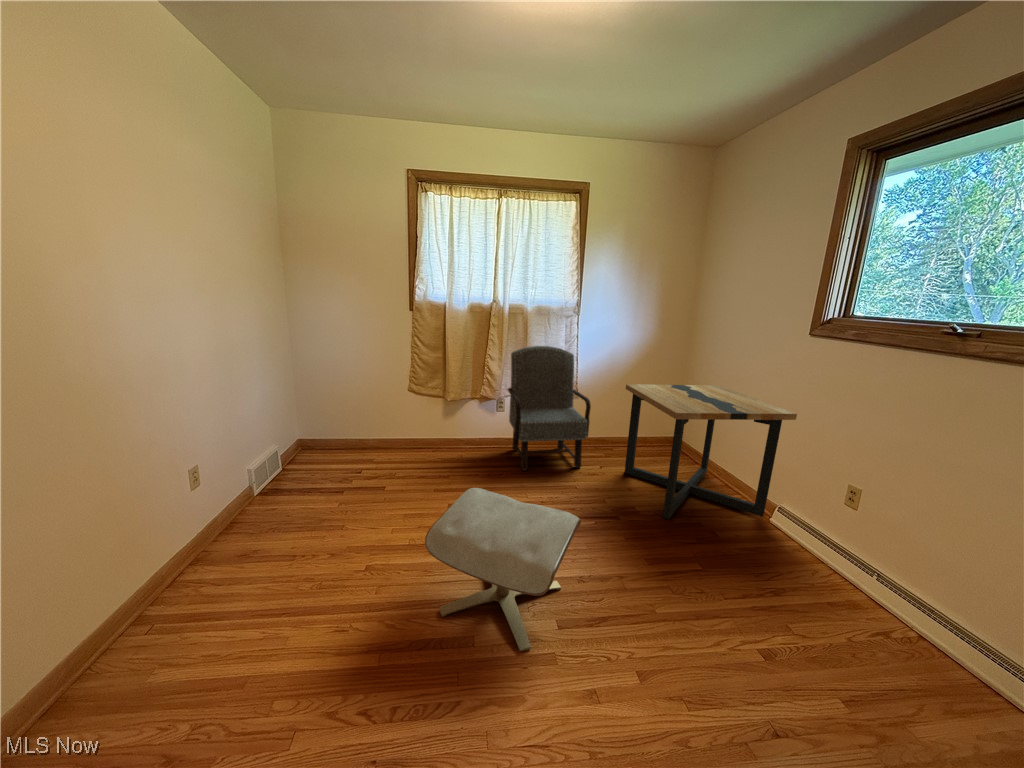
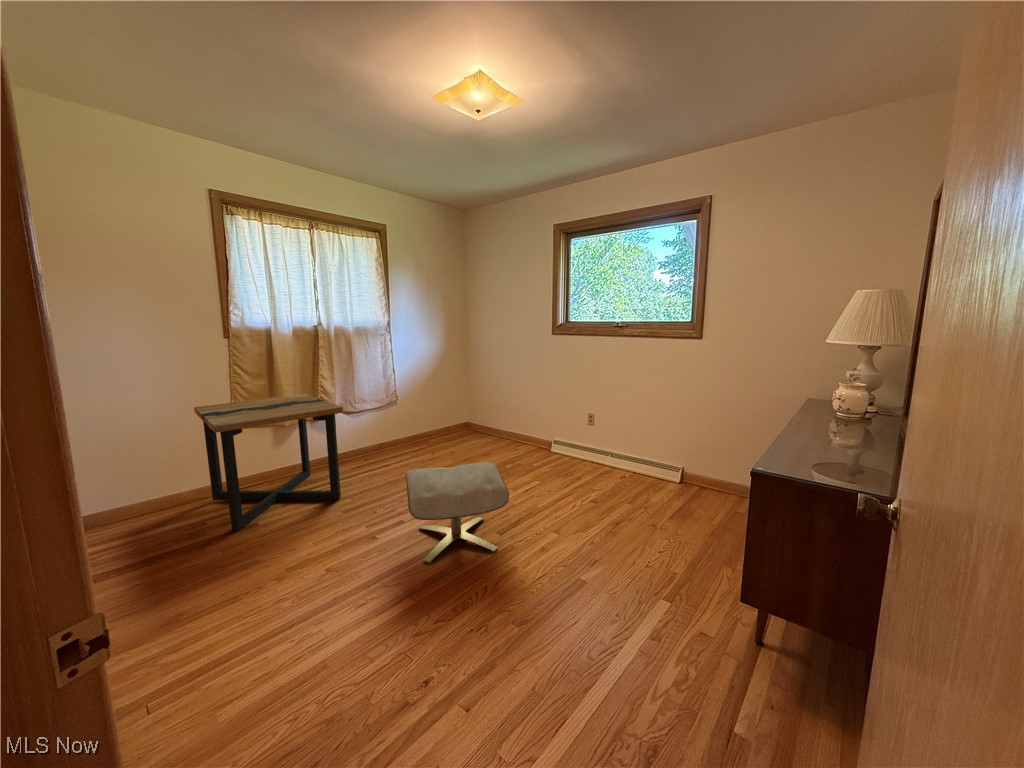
armchair: present [508,346,591,470] -> none [341,362,424,472]
side table: present [625,384,797,519] -> present [194,394,343,531]

